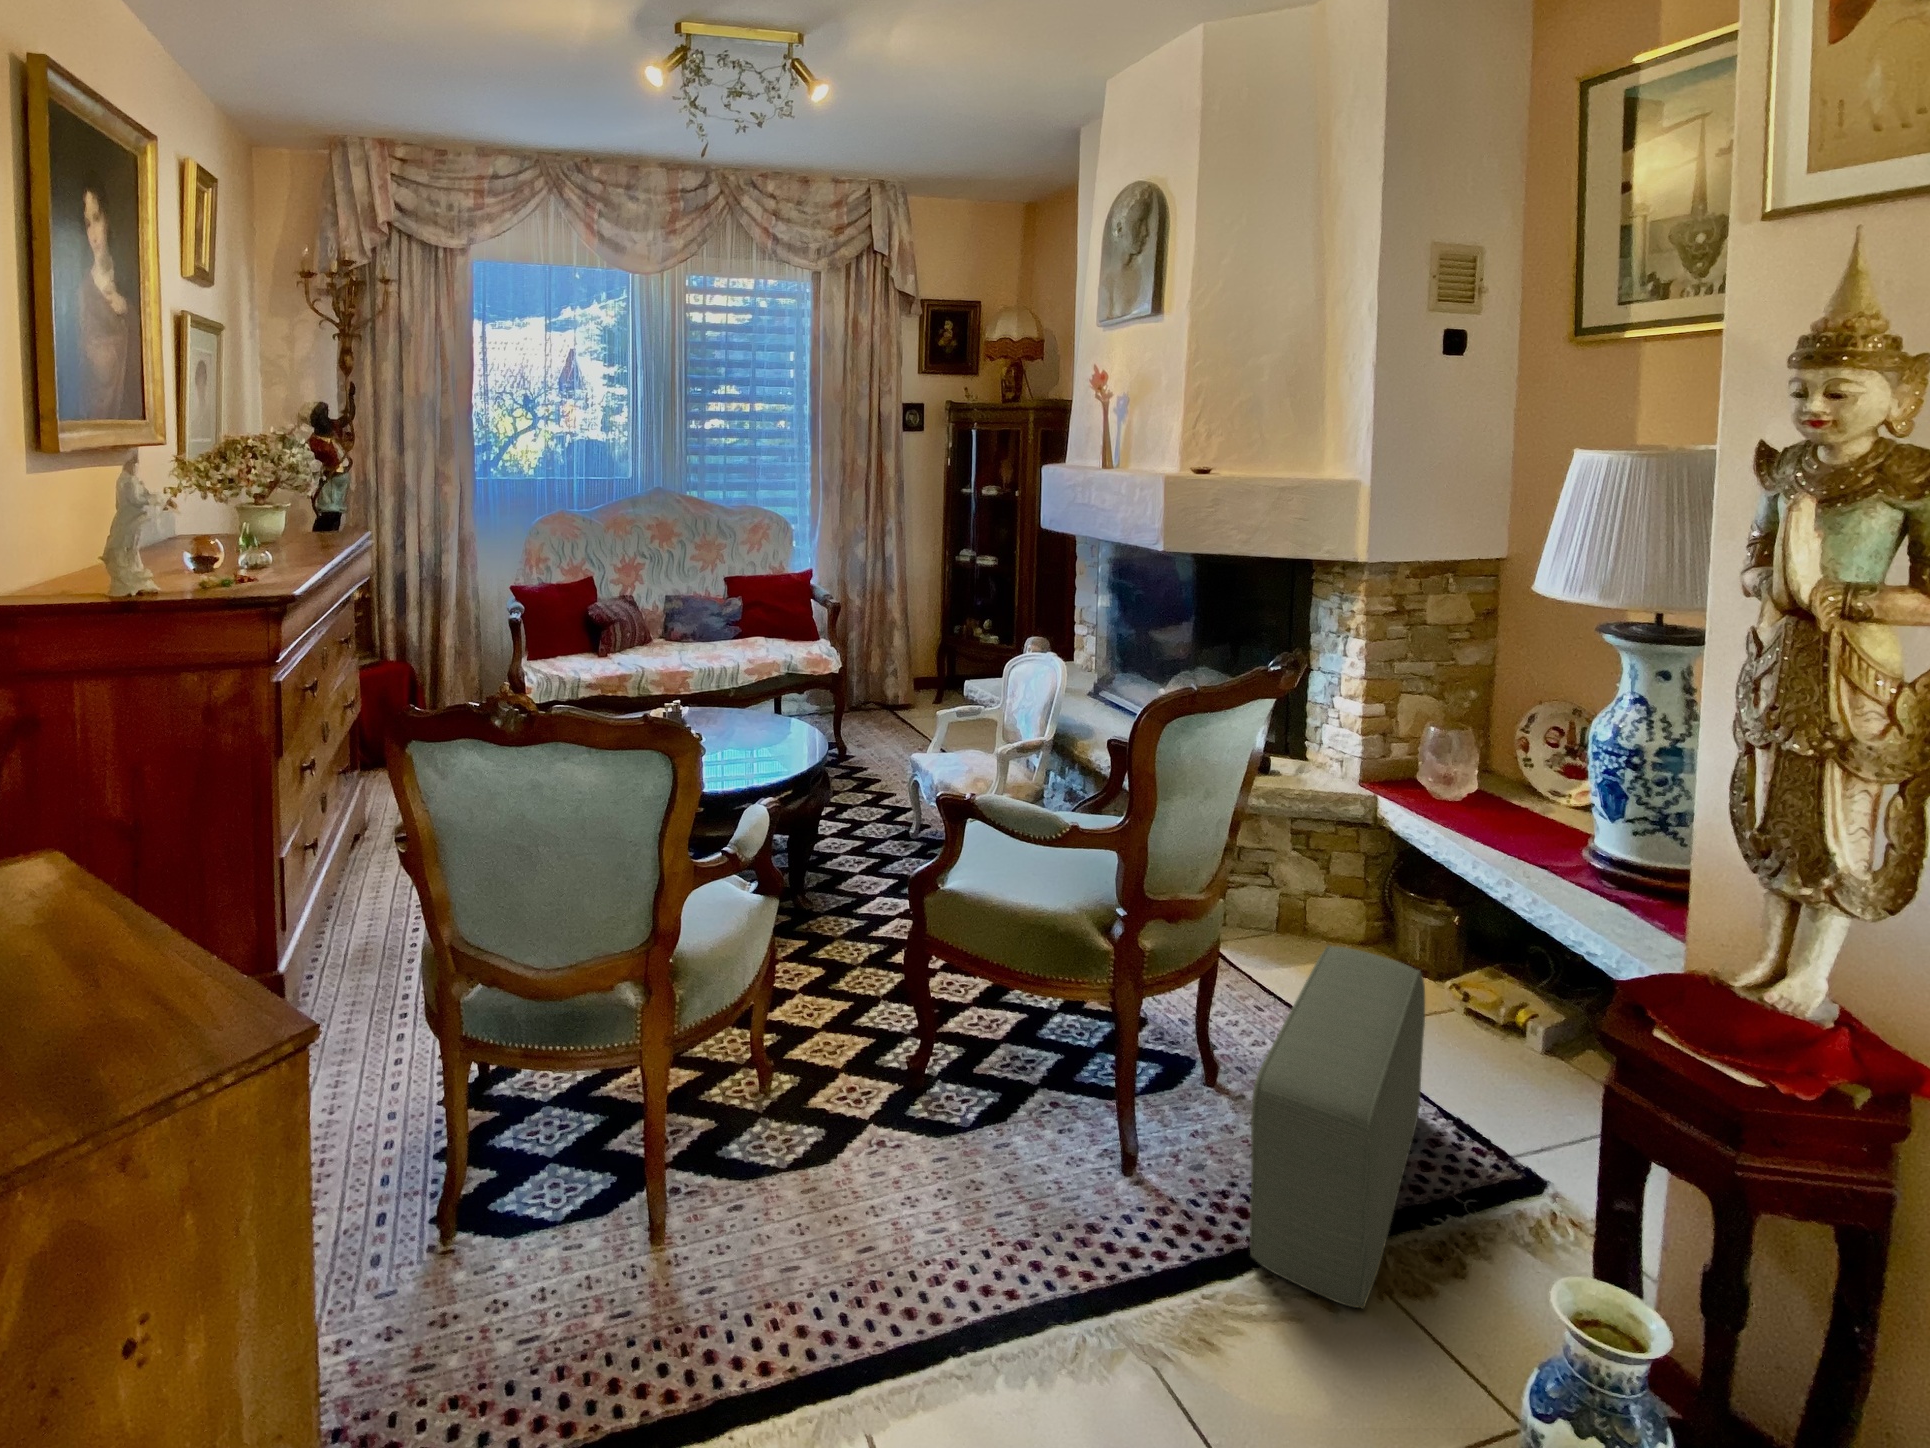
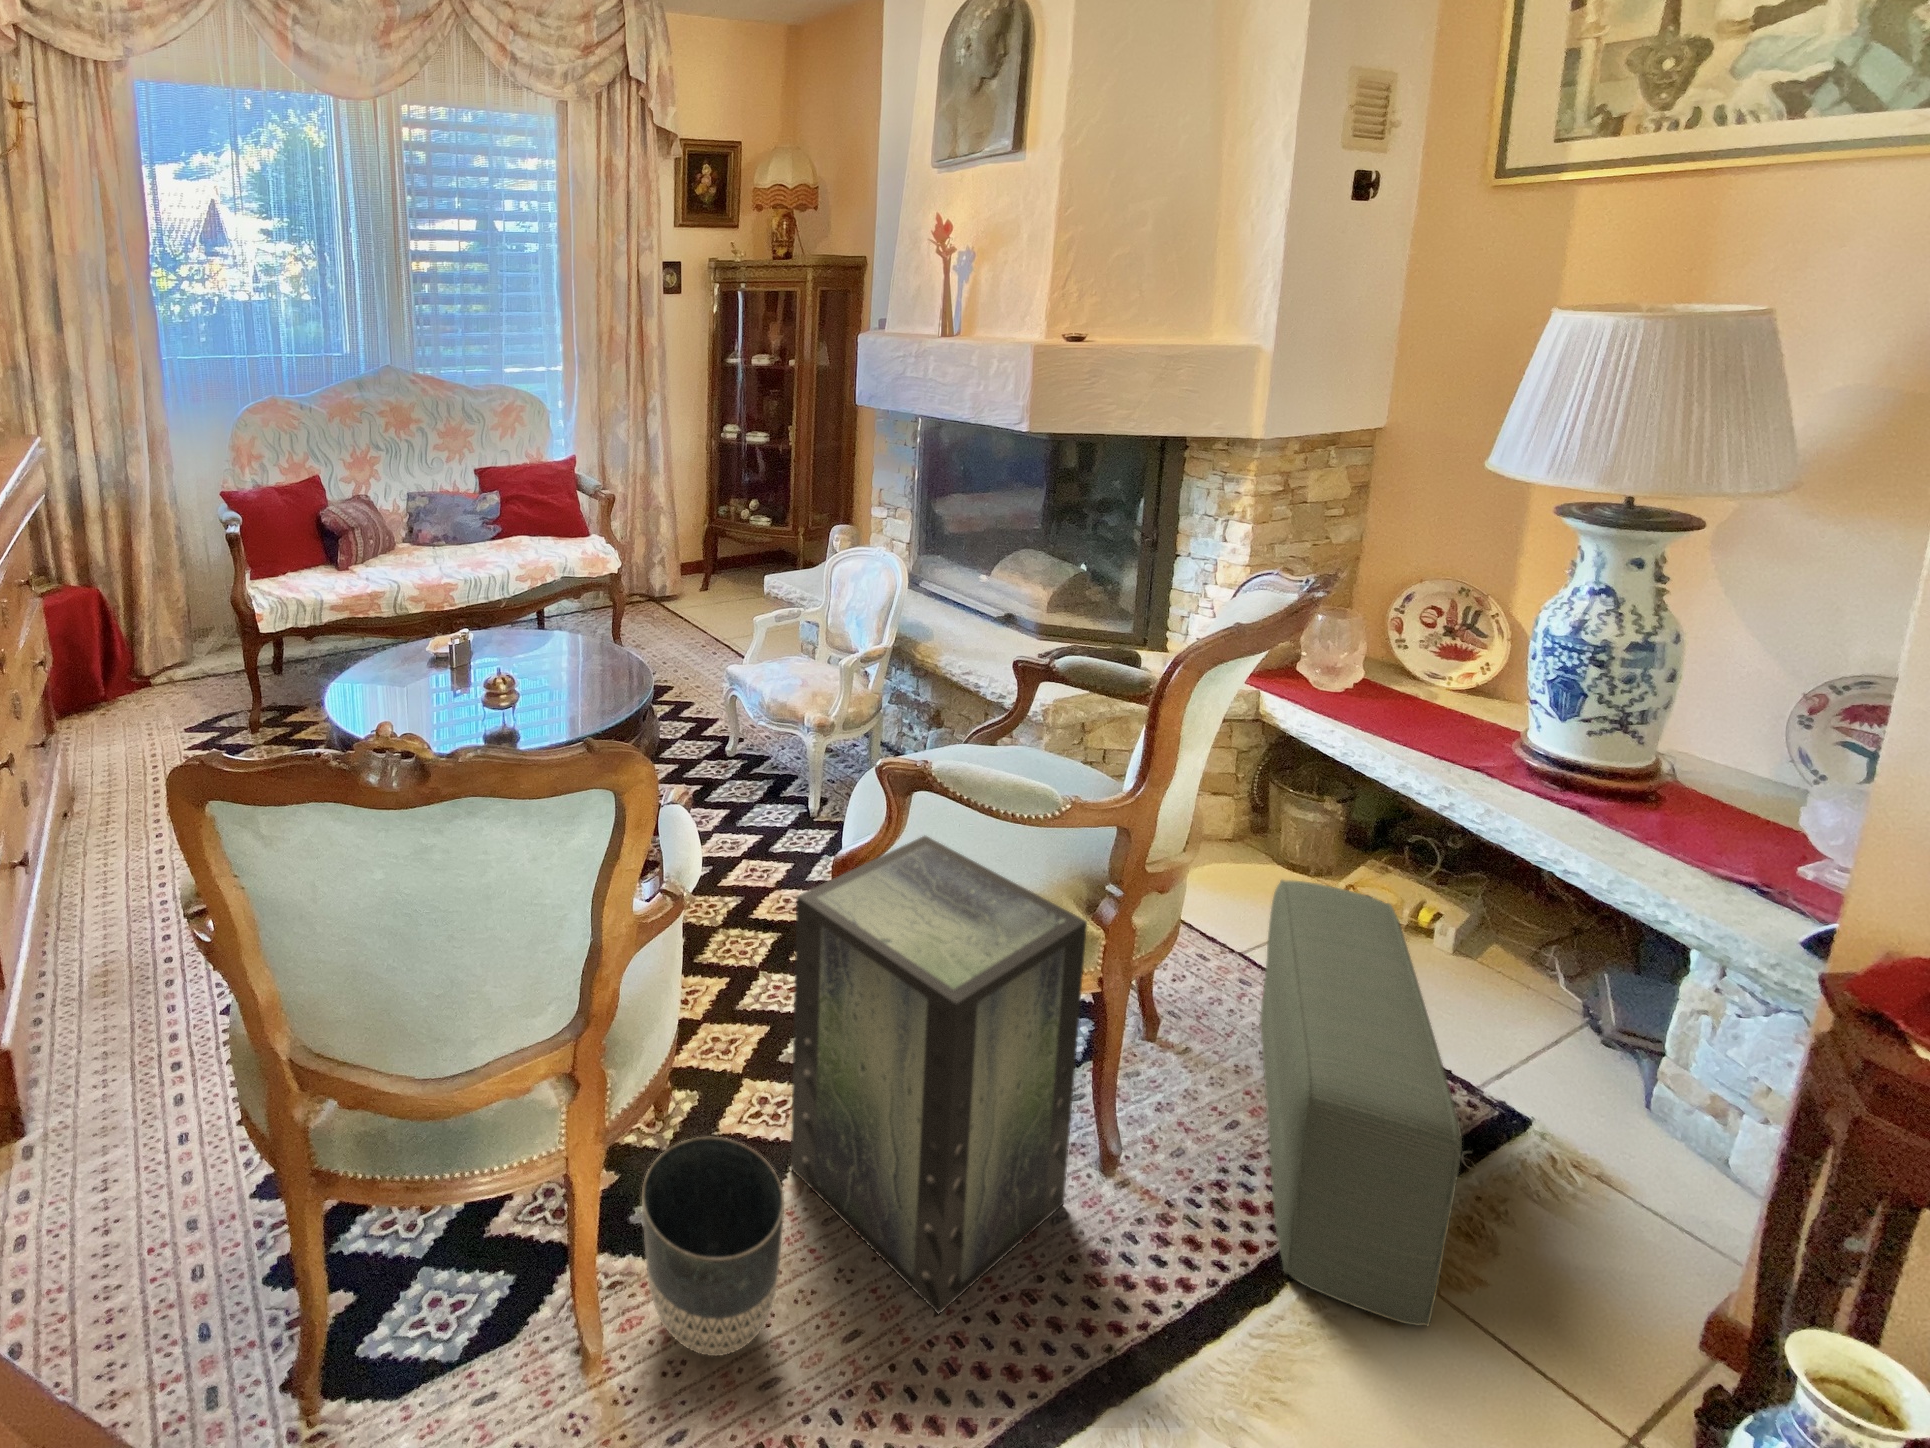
storage box: none [857,865,1083,1245] -> present [791,836,1087,1314]
planter: none [703,1075,814,1241] -> present [642,1137,784,1356]

